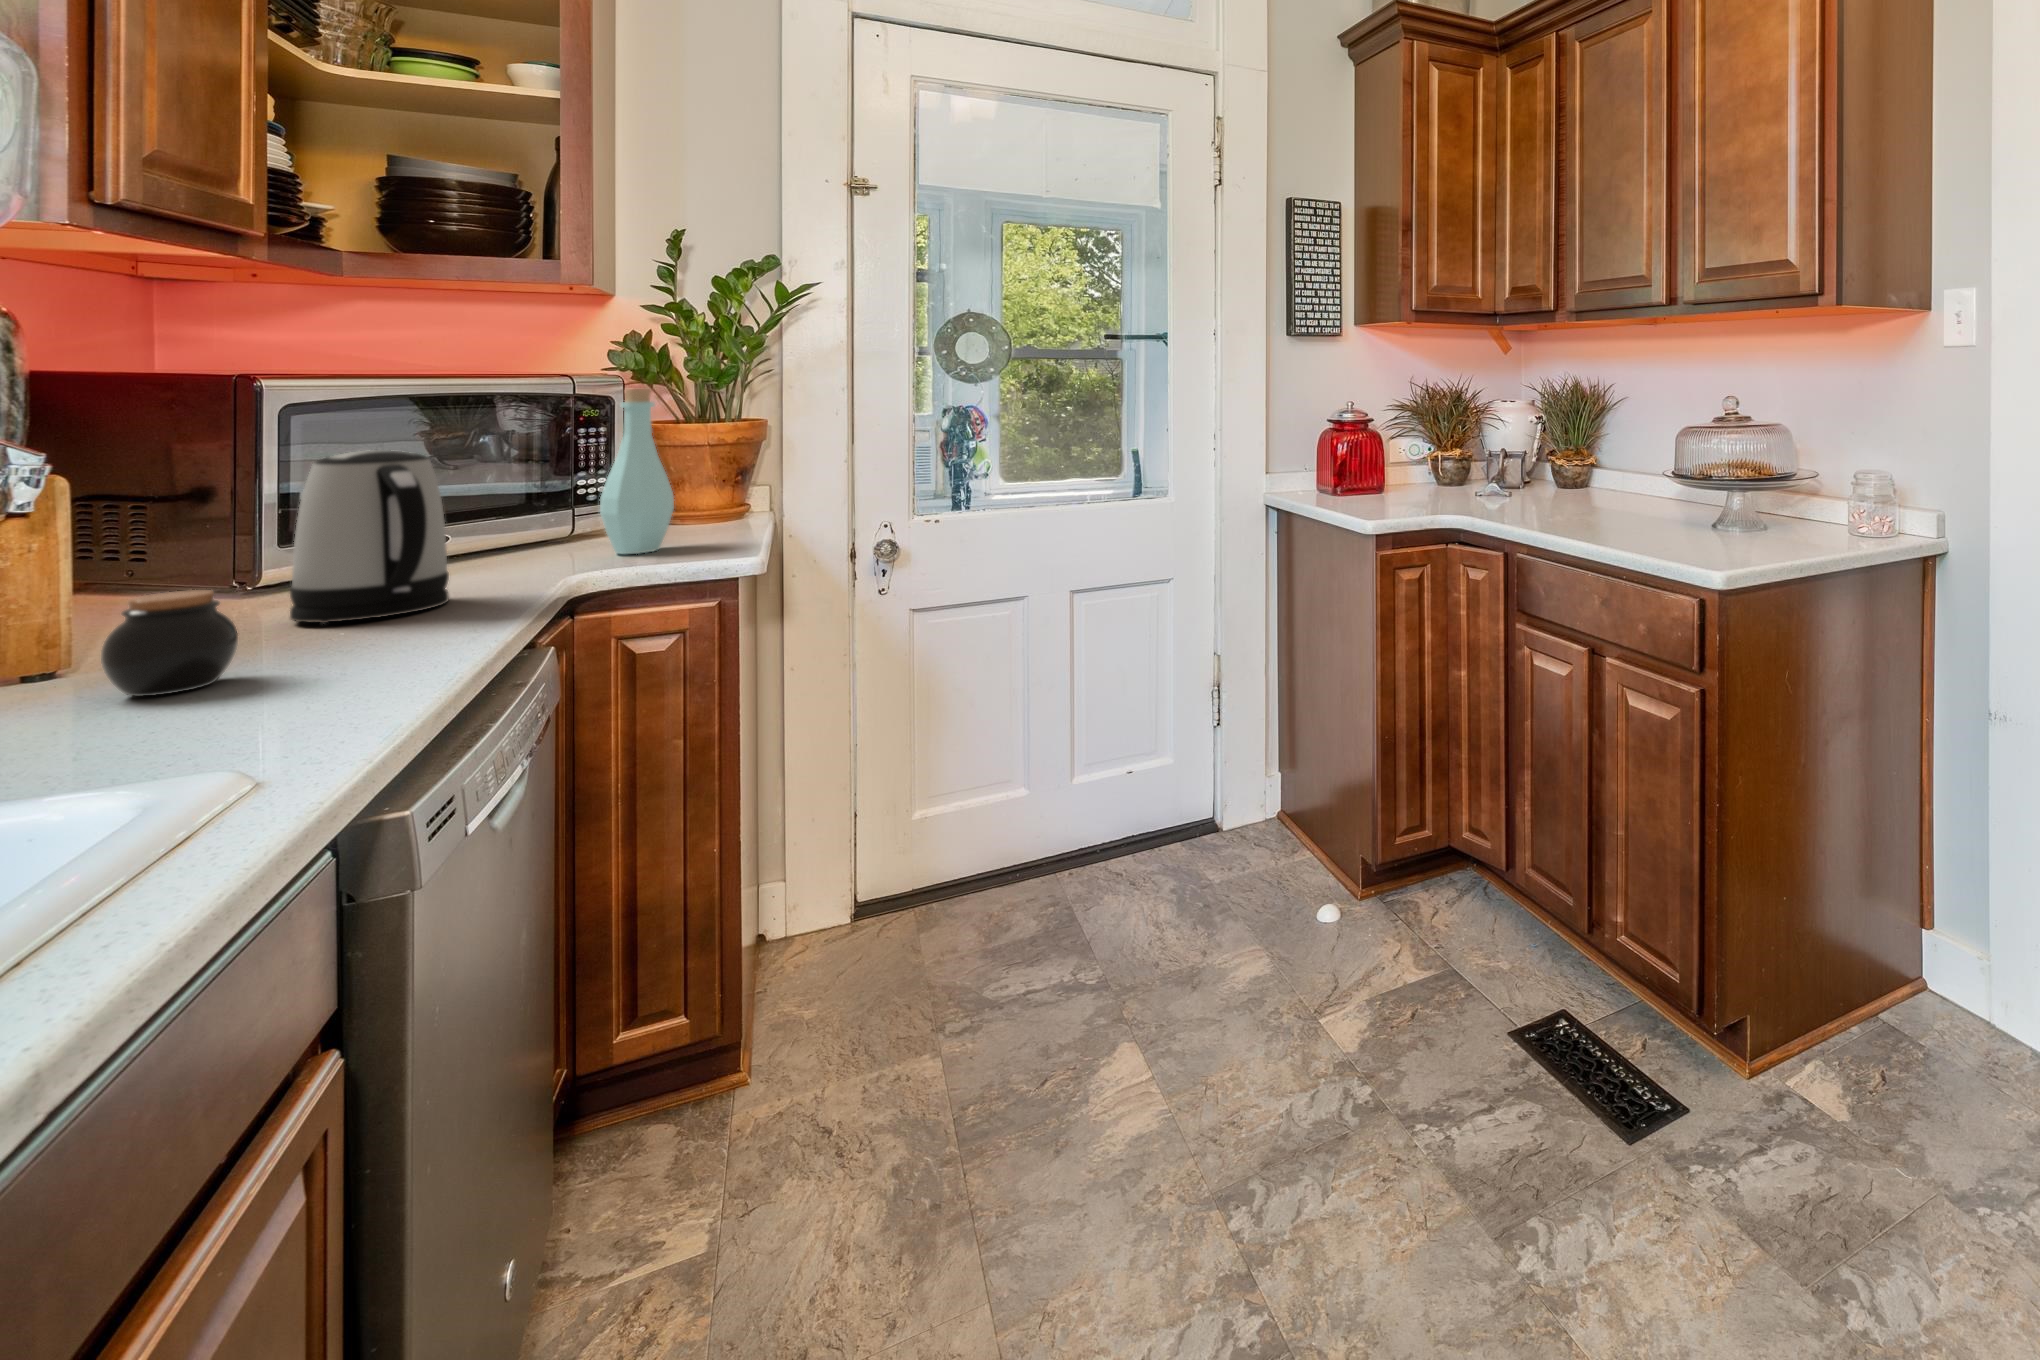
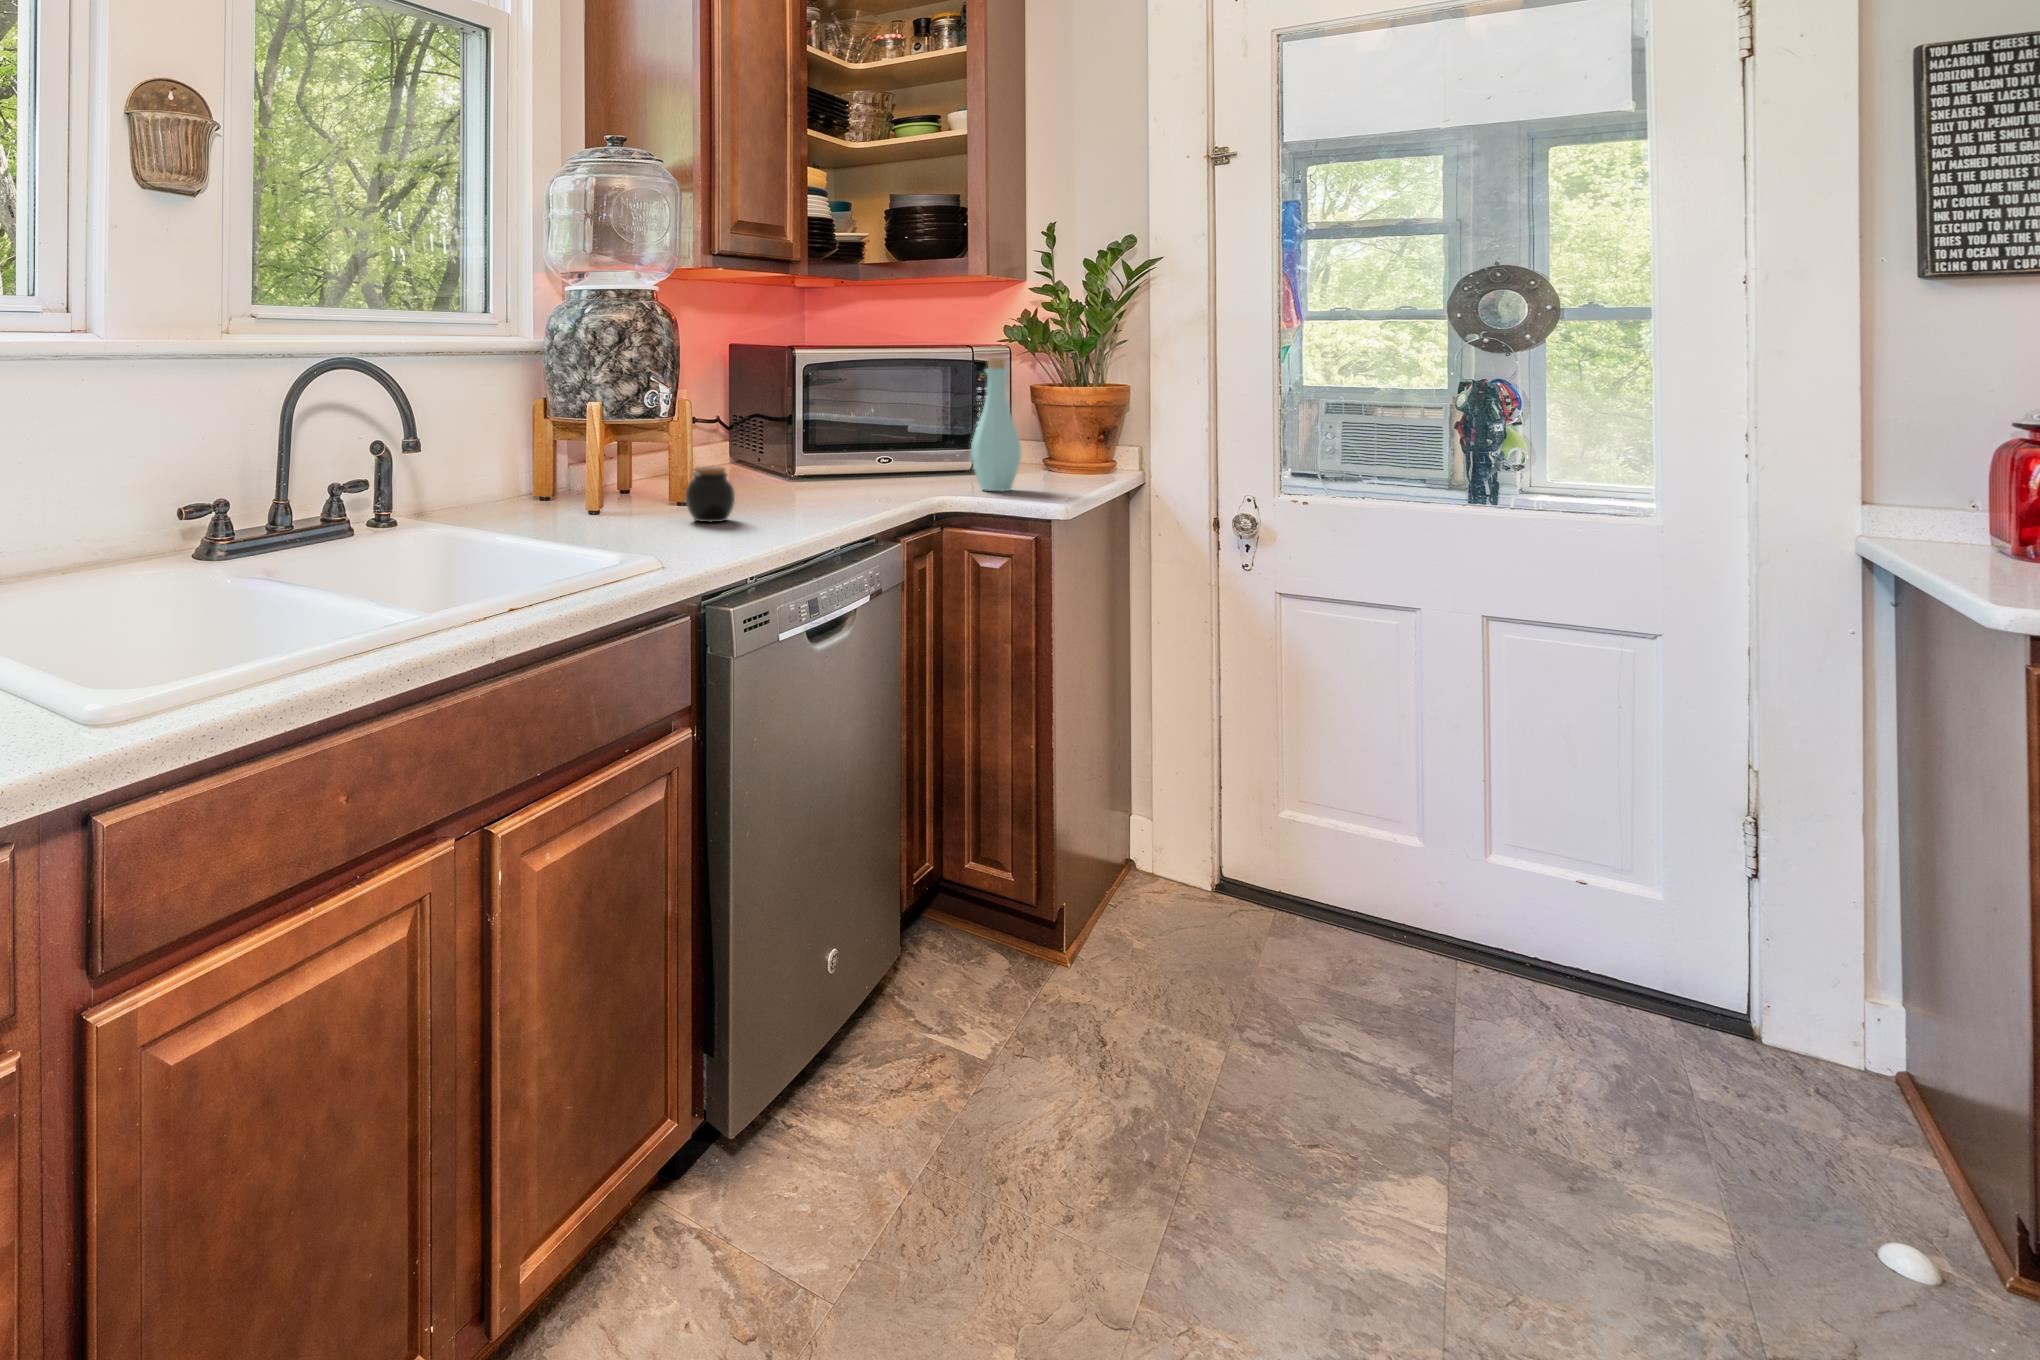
kettle: present [290,450,449,623] -> none [786,395,861,504]

